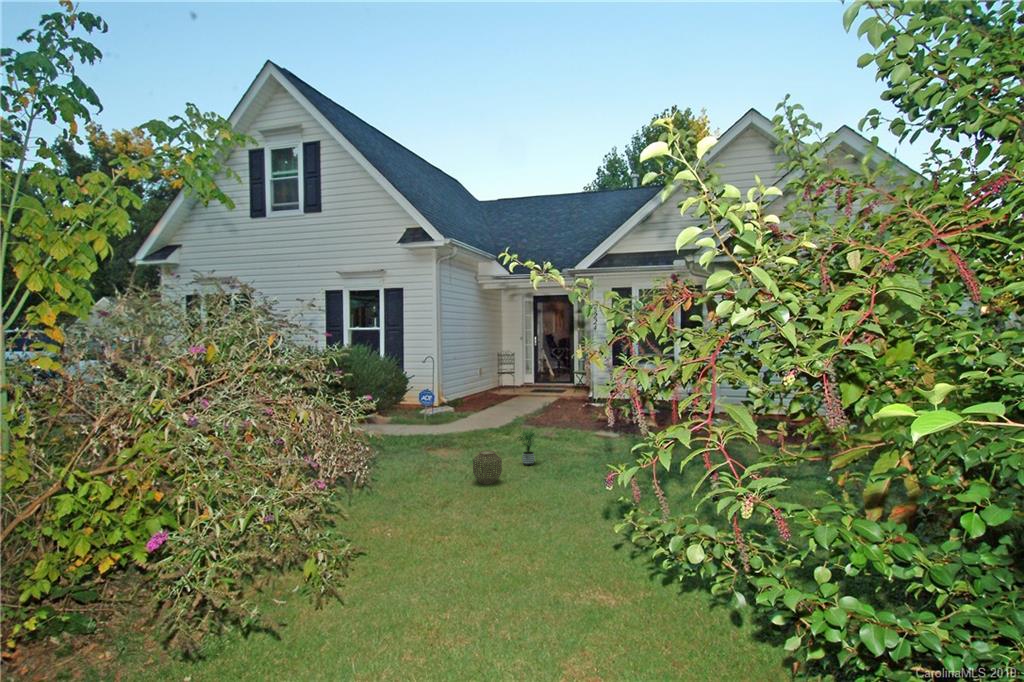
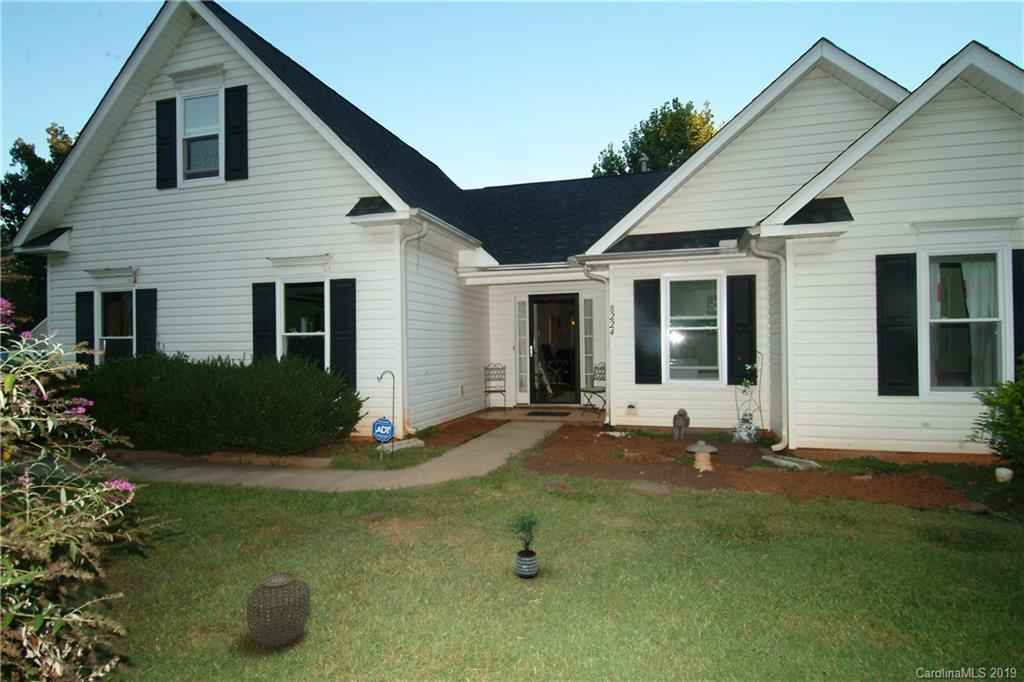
woven basket: present [473,451,502,484] -> present [247,572,310,647]

